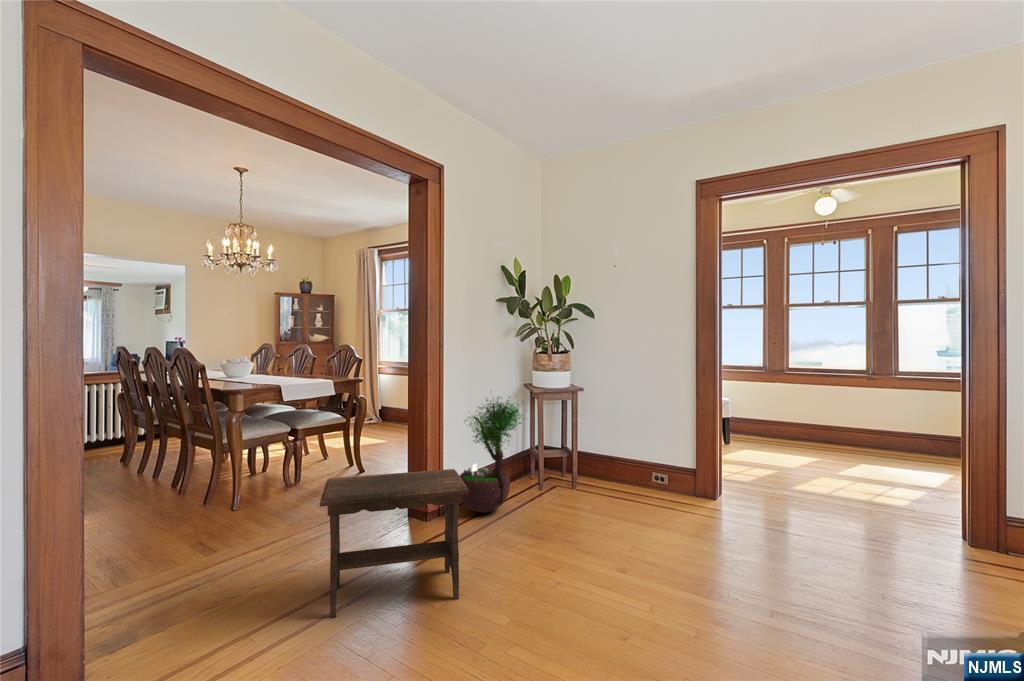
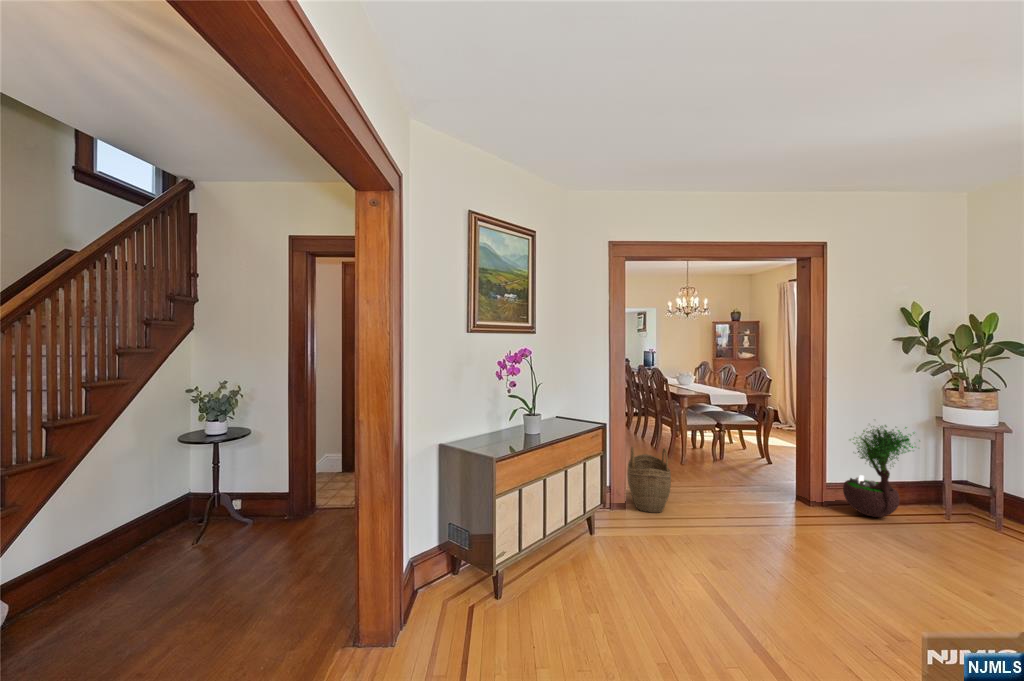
footstool: present [320,469,469,618] -> none [722,457,825,555]
woven basket: none [102,491,213,649] -> present [627,447,671,513]

